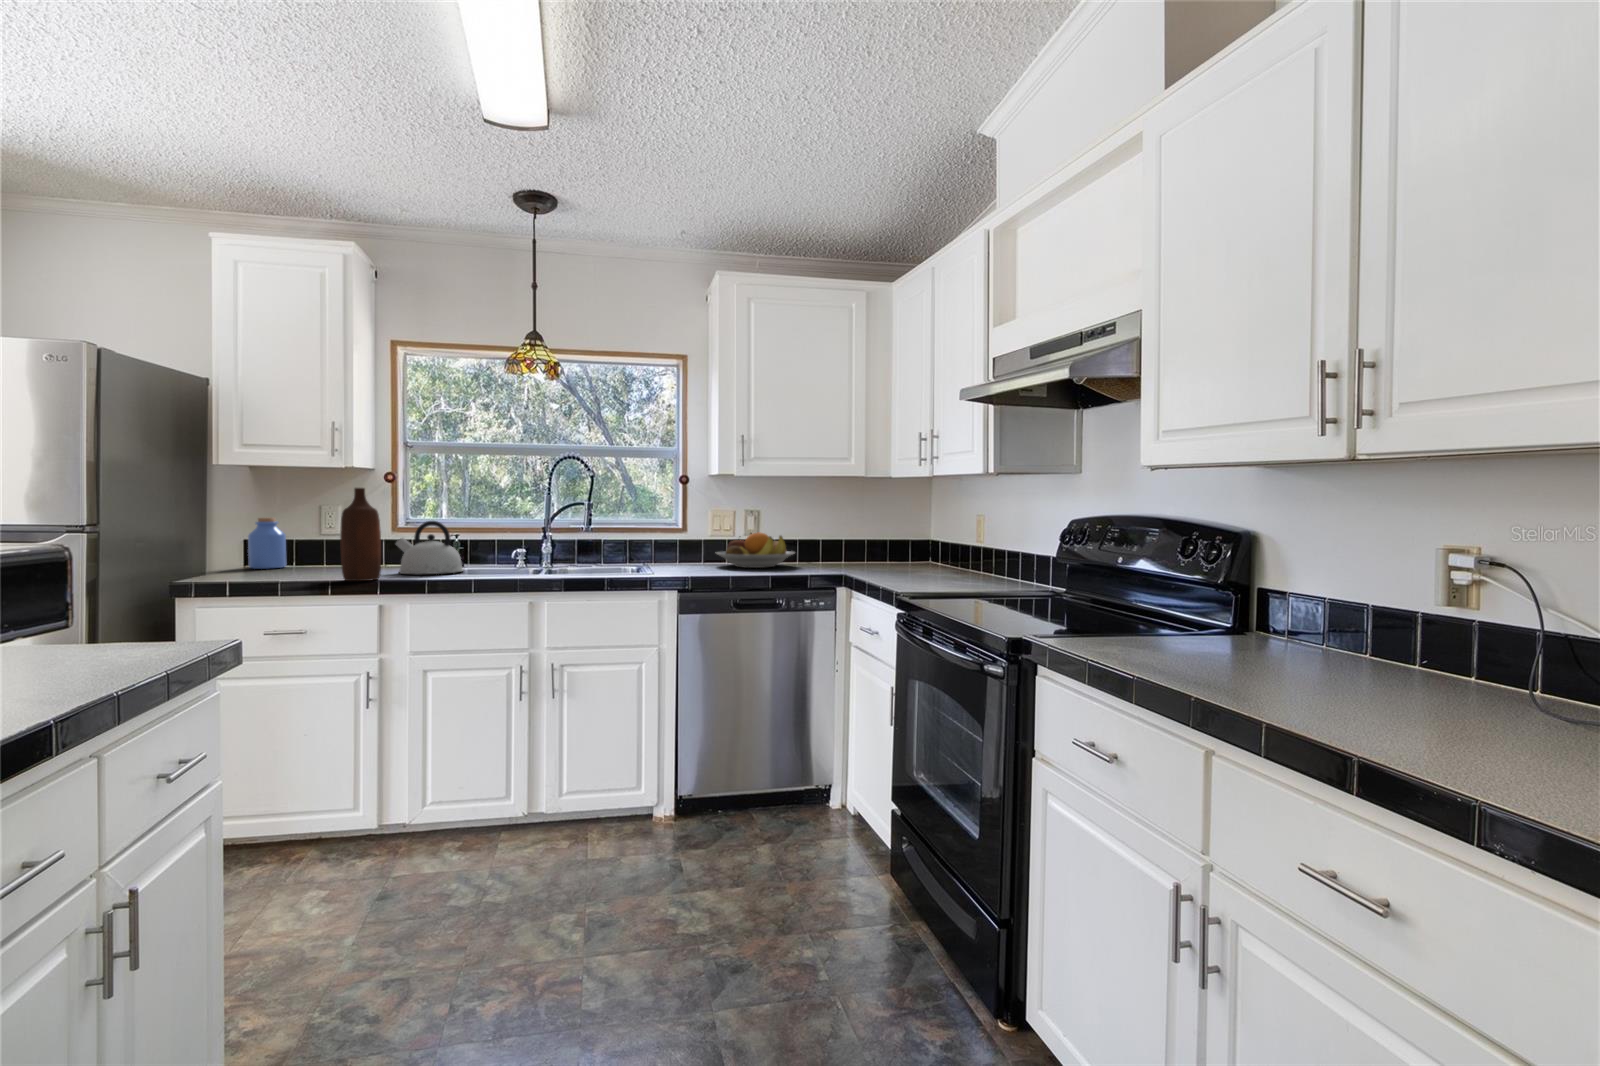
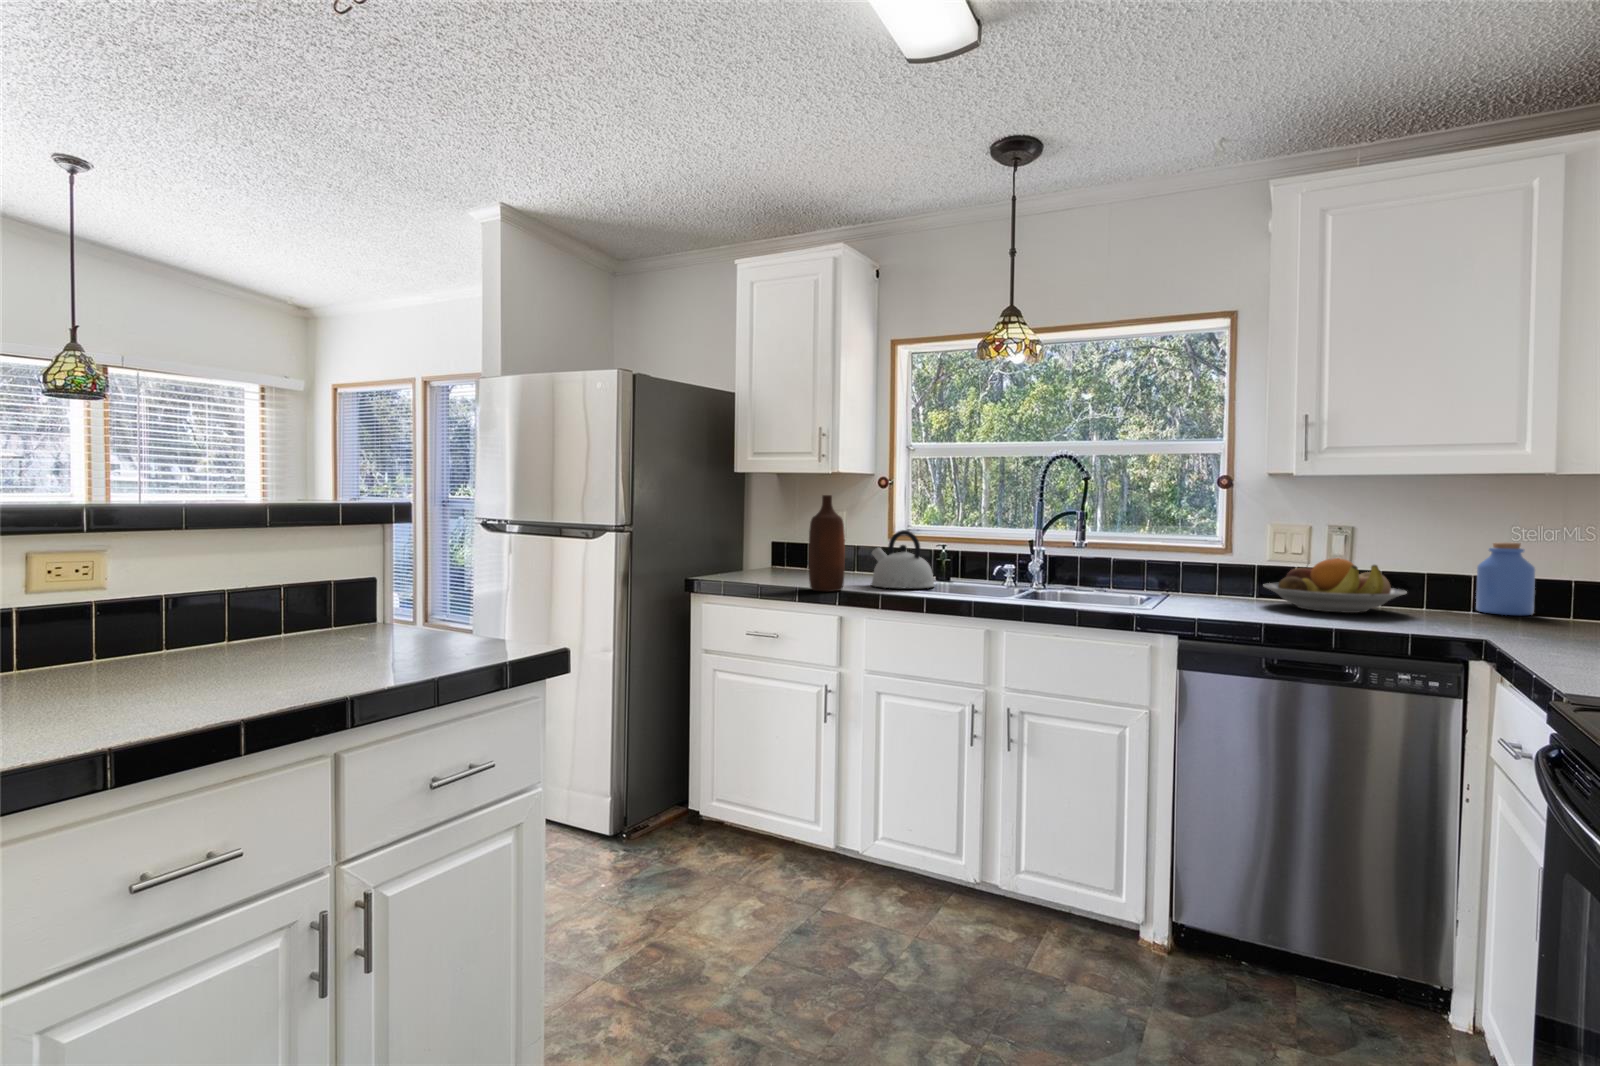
jar: present [248,518,286,569] -> present [1476,542,1535,615]

